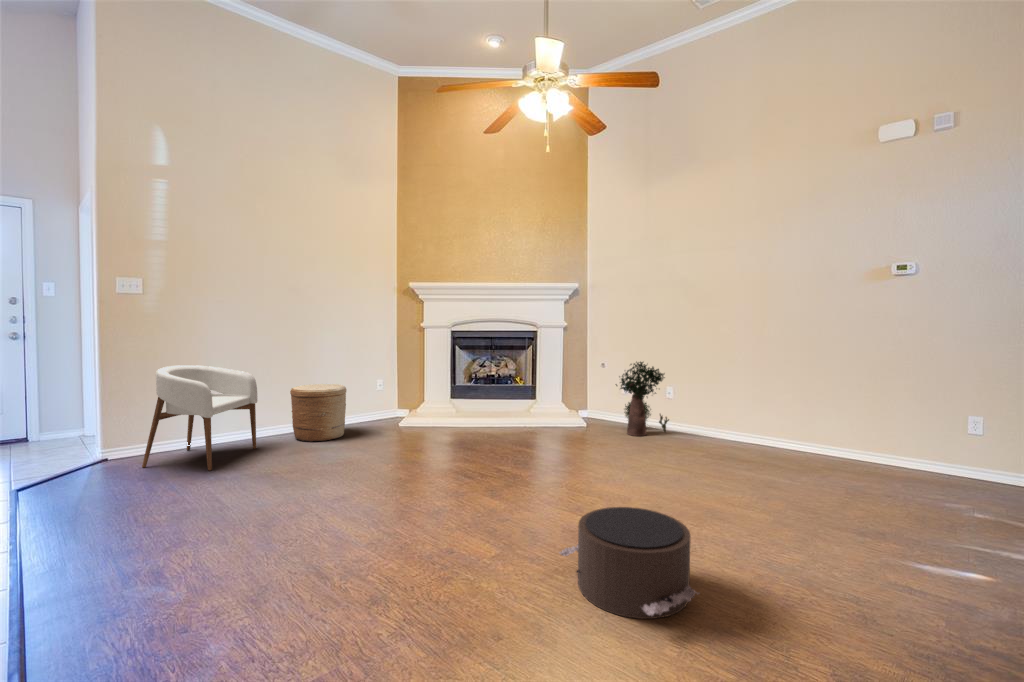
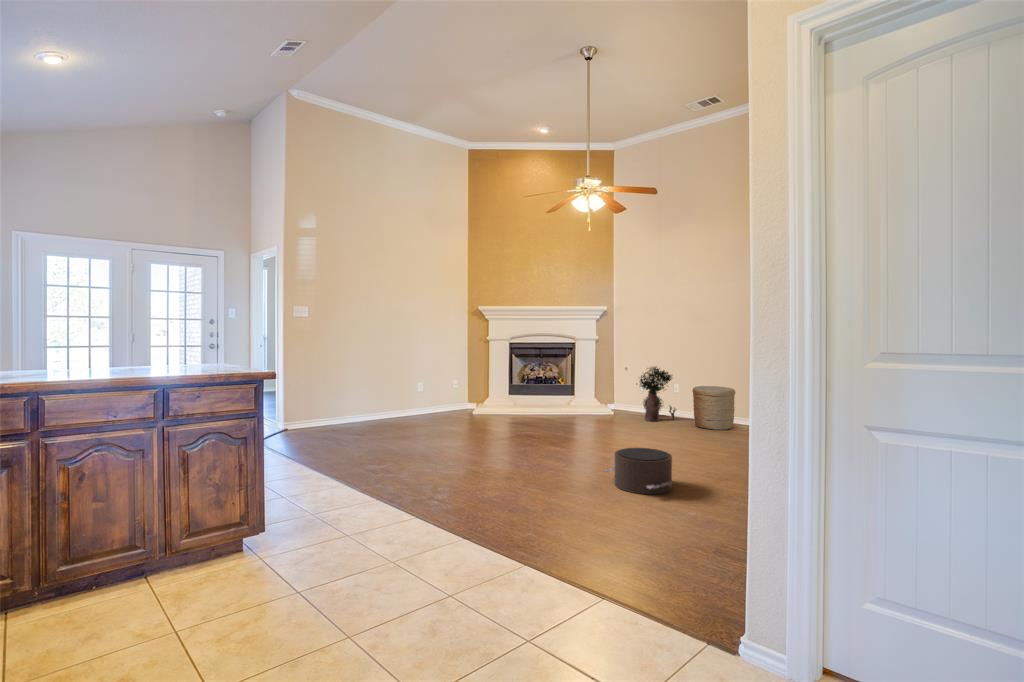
armchair: present [142,365,257,471] -> none [319,371,383,441]
woven basket: present [290,384,346,442] -> present [692,386,735,430]

